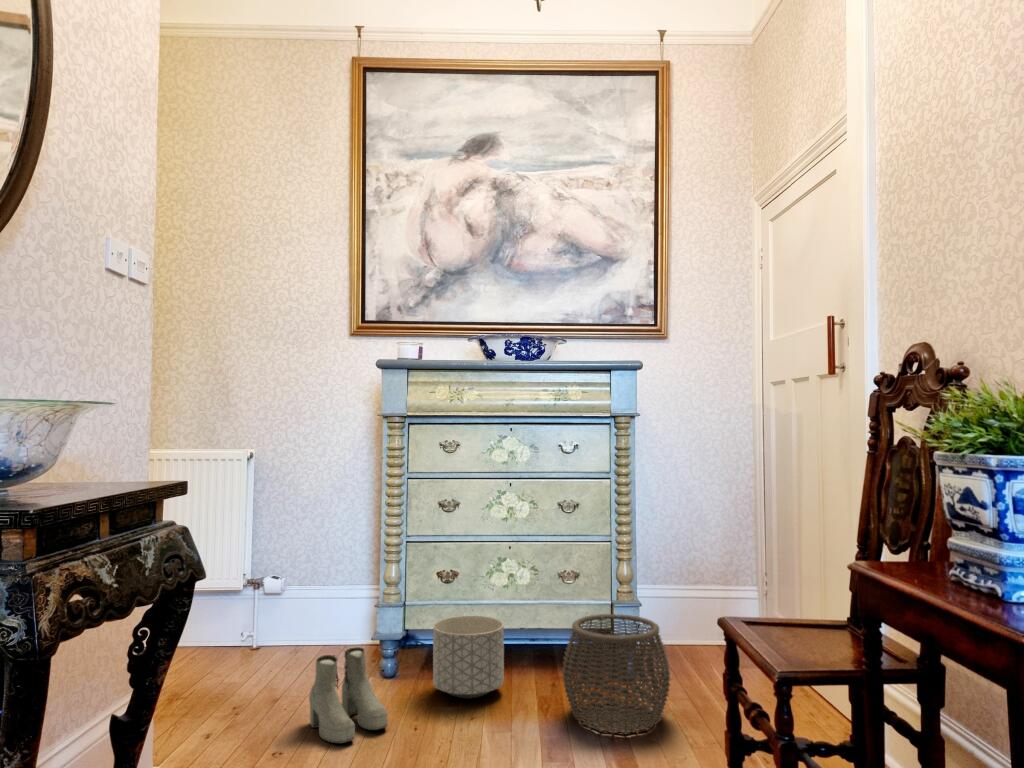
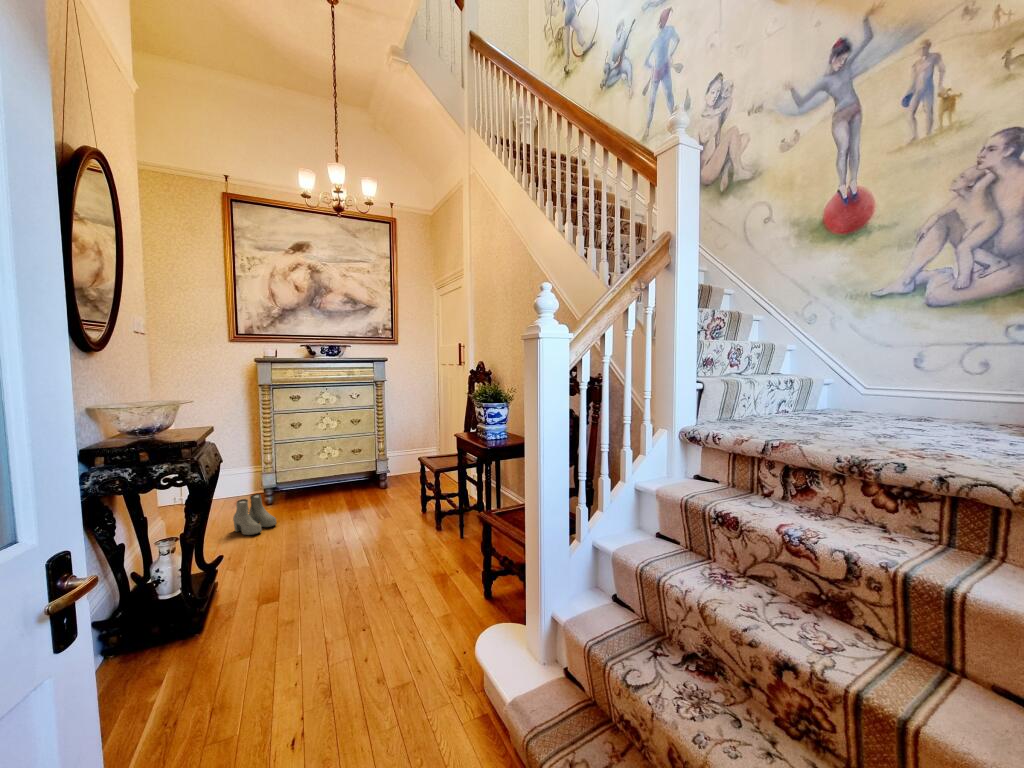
woven basket: present [563,614,670,734] -> none [357,463,402,509]
planter: present [433,616,504,699] -> none [293,472,329,508]

